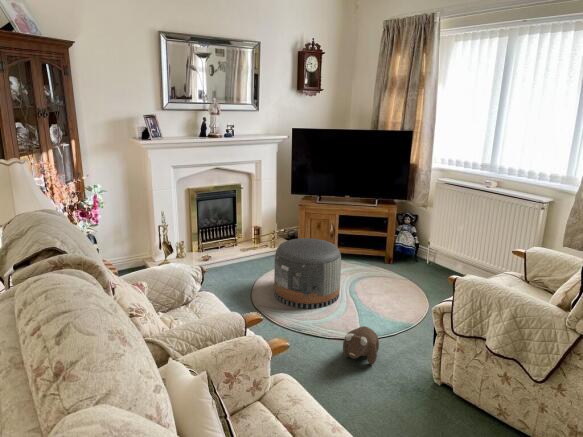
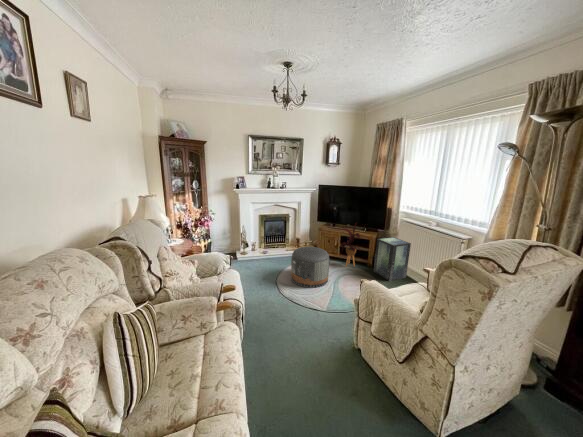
house plant: none [338,190,380,266] -> present [340,223,360,266]
storage box: none [399,209,455,280] -> present [374,237,411,281]
plush toy: present [343,326,379,365] -> none [305,303,331,327]

